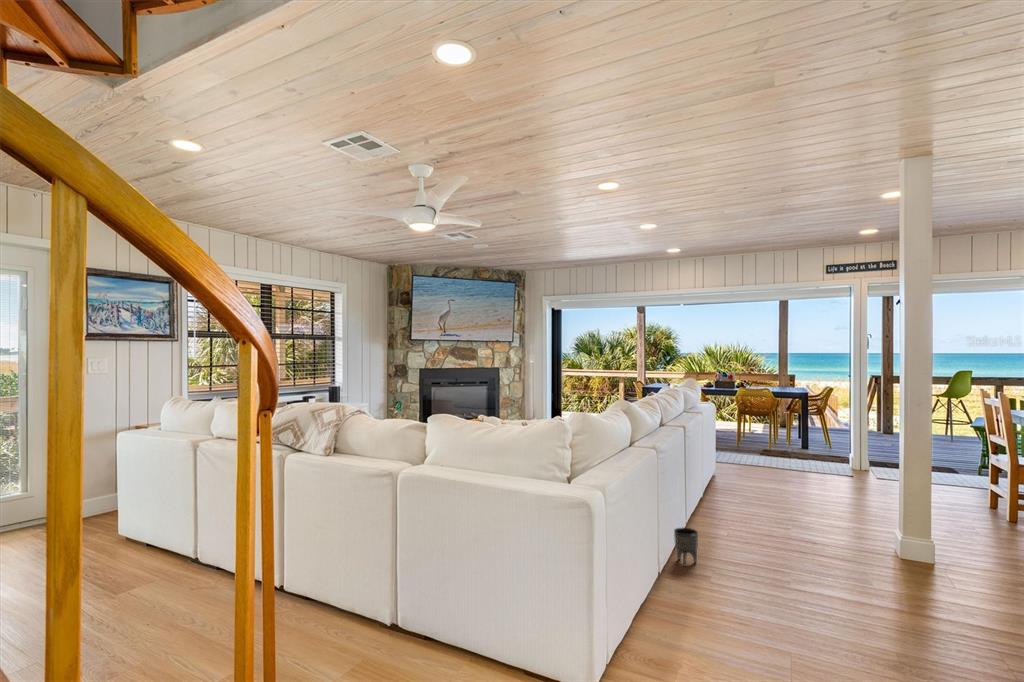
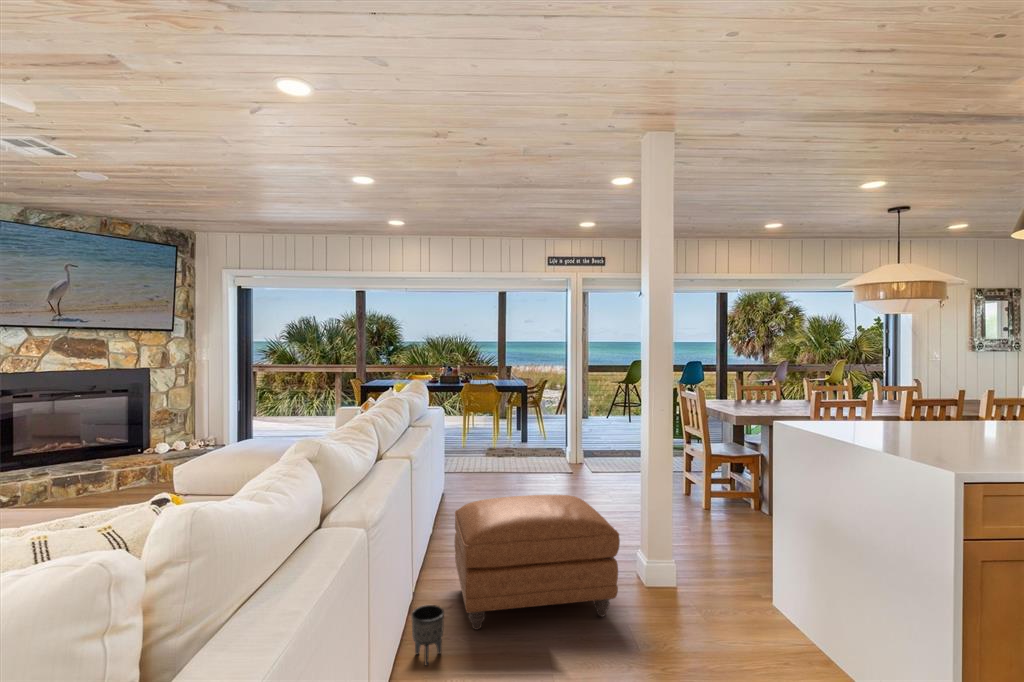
ottoman: none [713,467,857,572] -> present [454,495,620,630]

